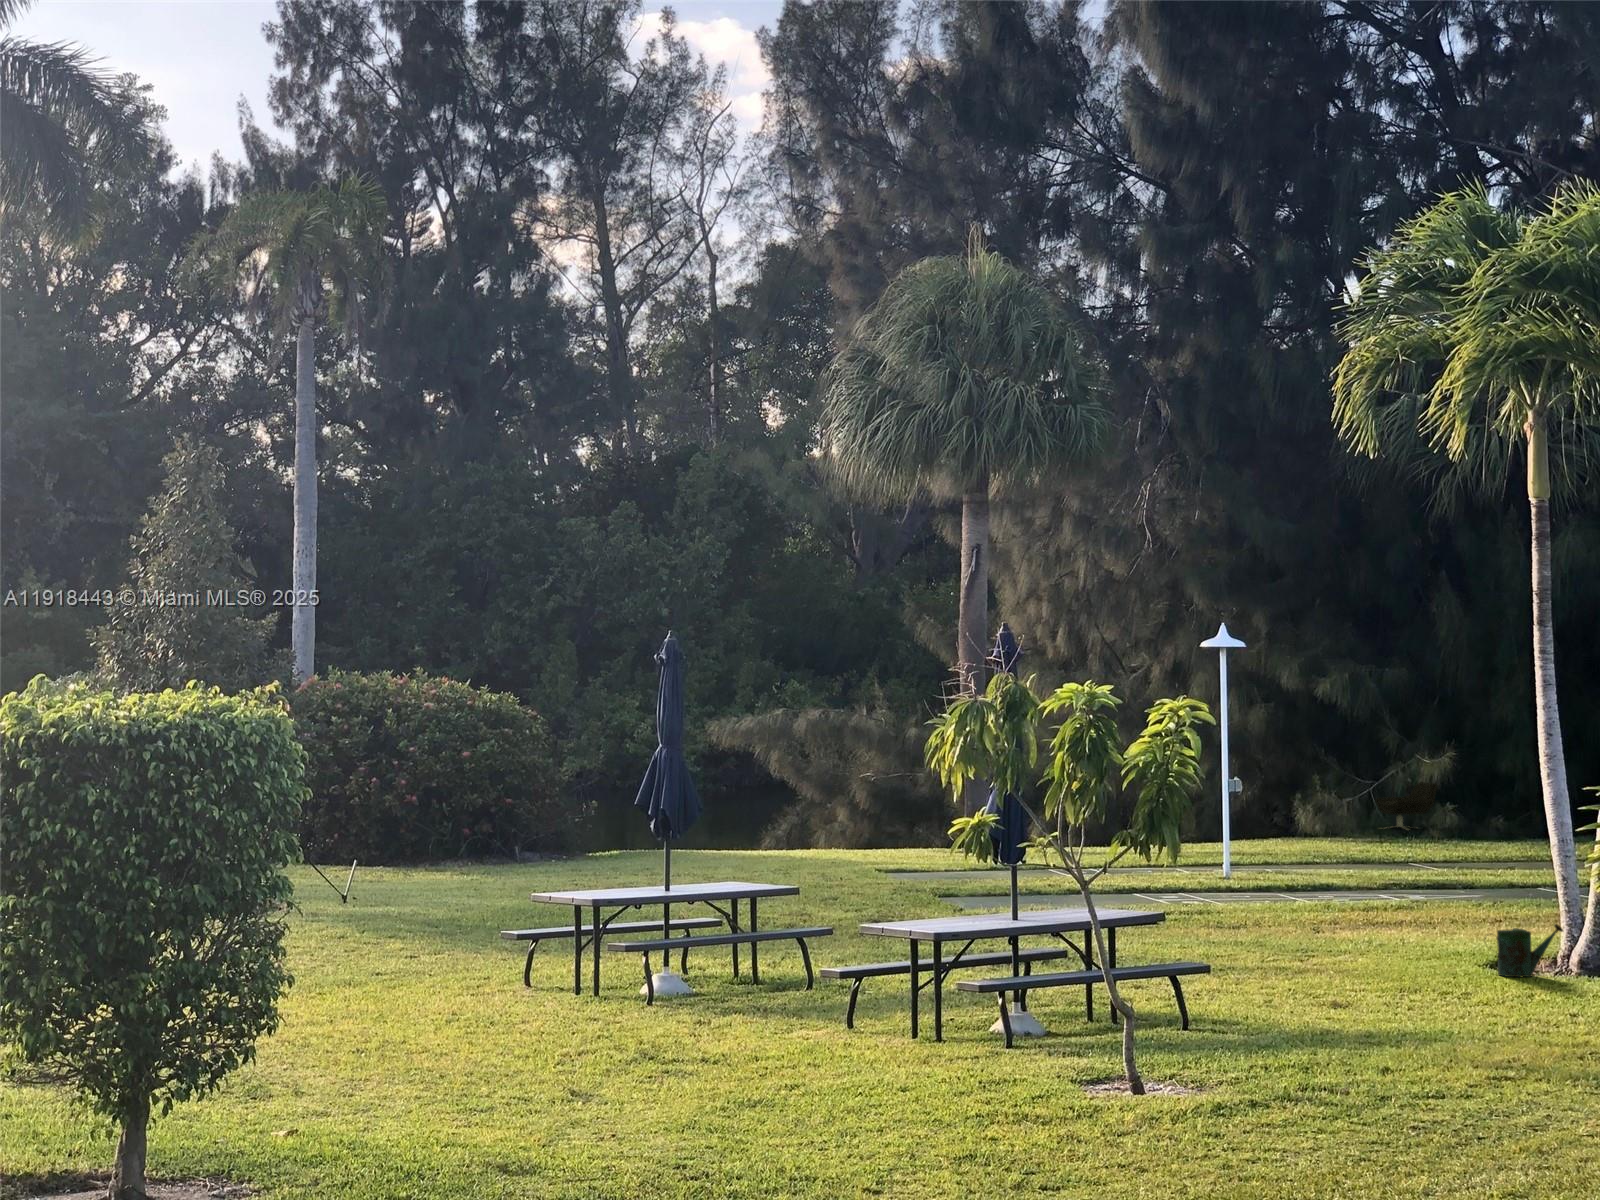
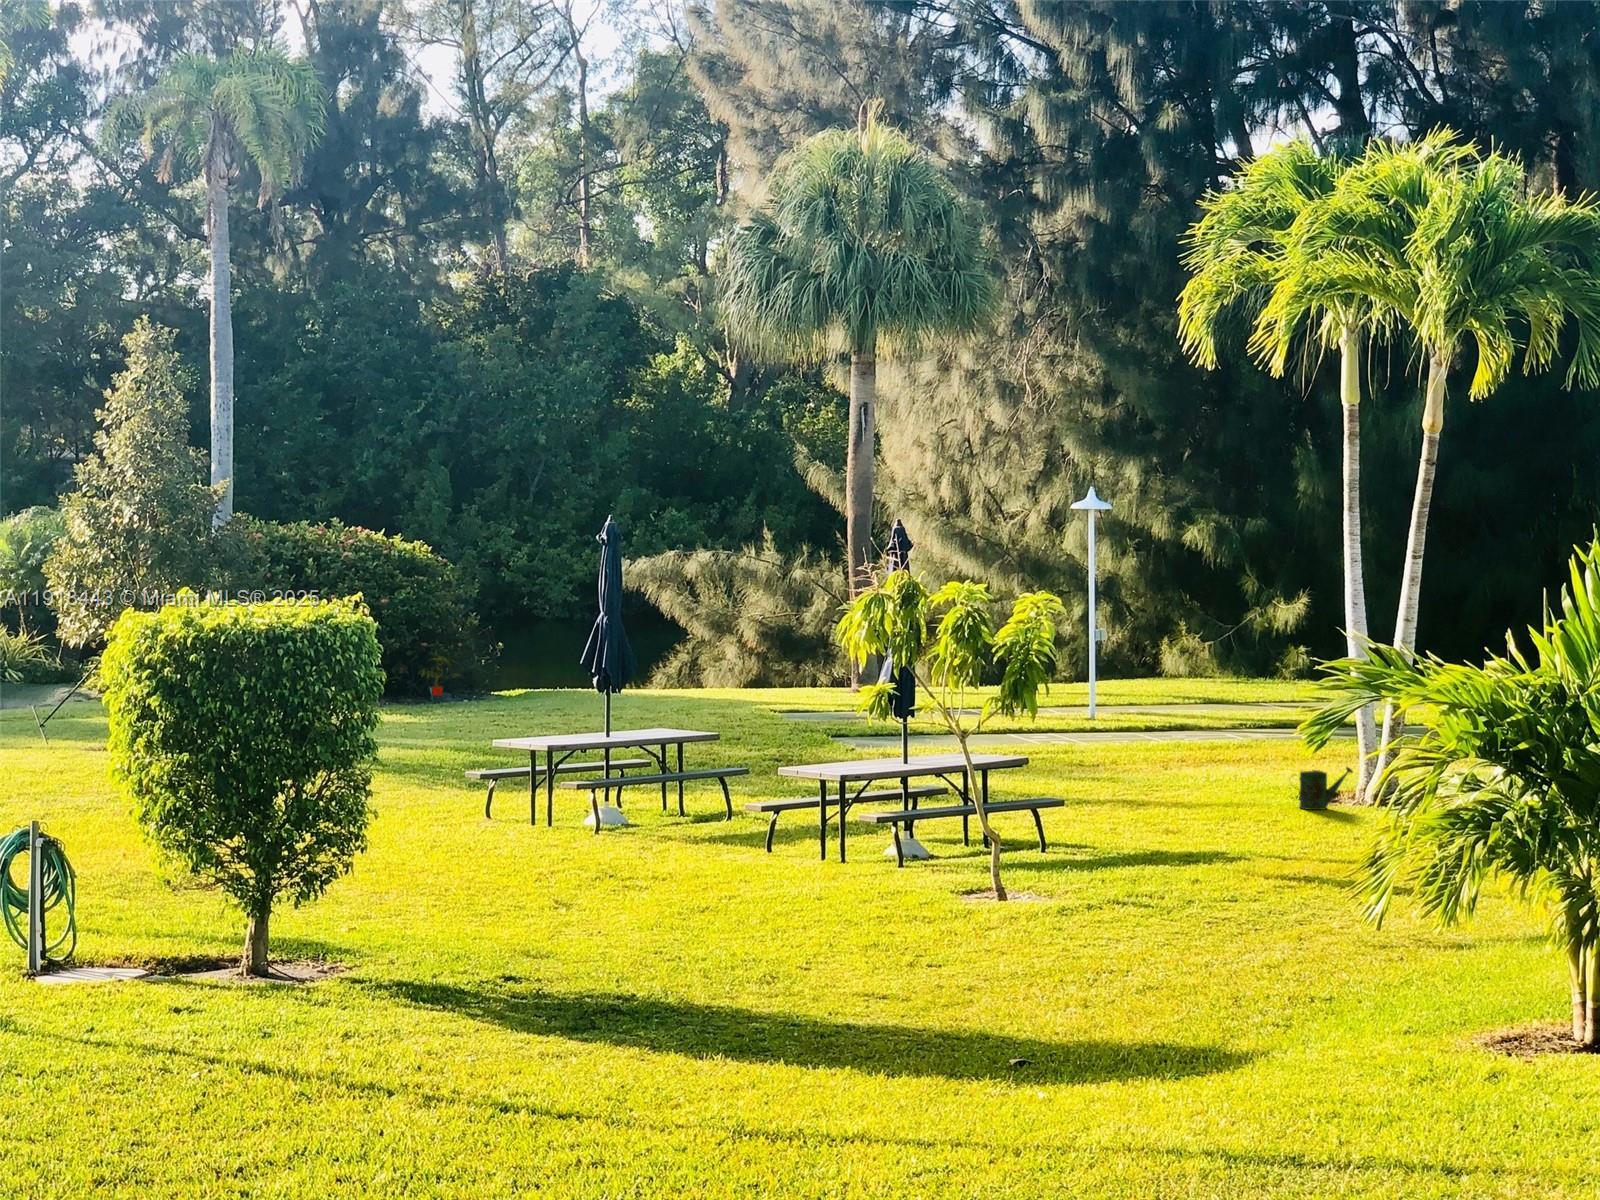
lounge chair: present [1375,782,1437,828] -> none [1231,628,1288,672]
potted plant: none [502,814,550,856] -> present [422,656,458,696]

